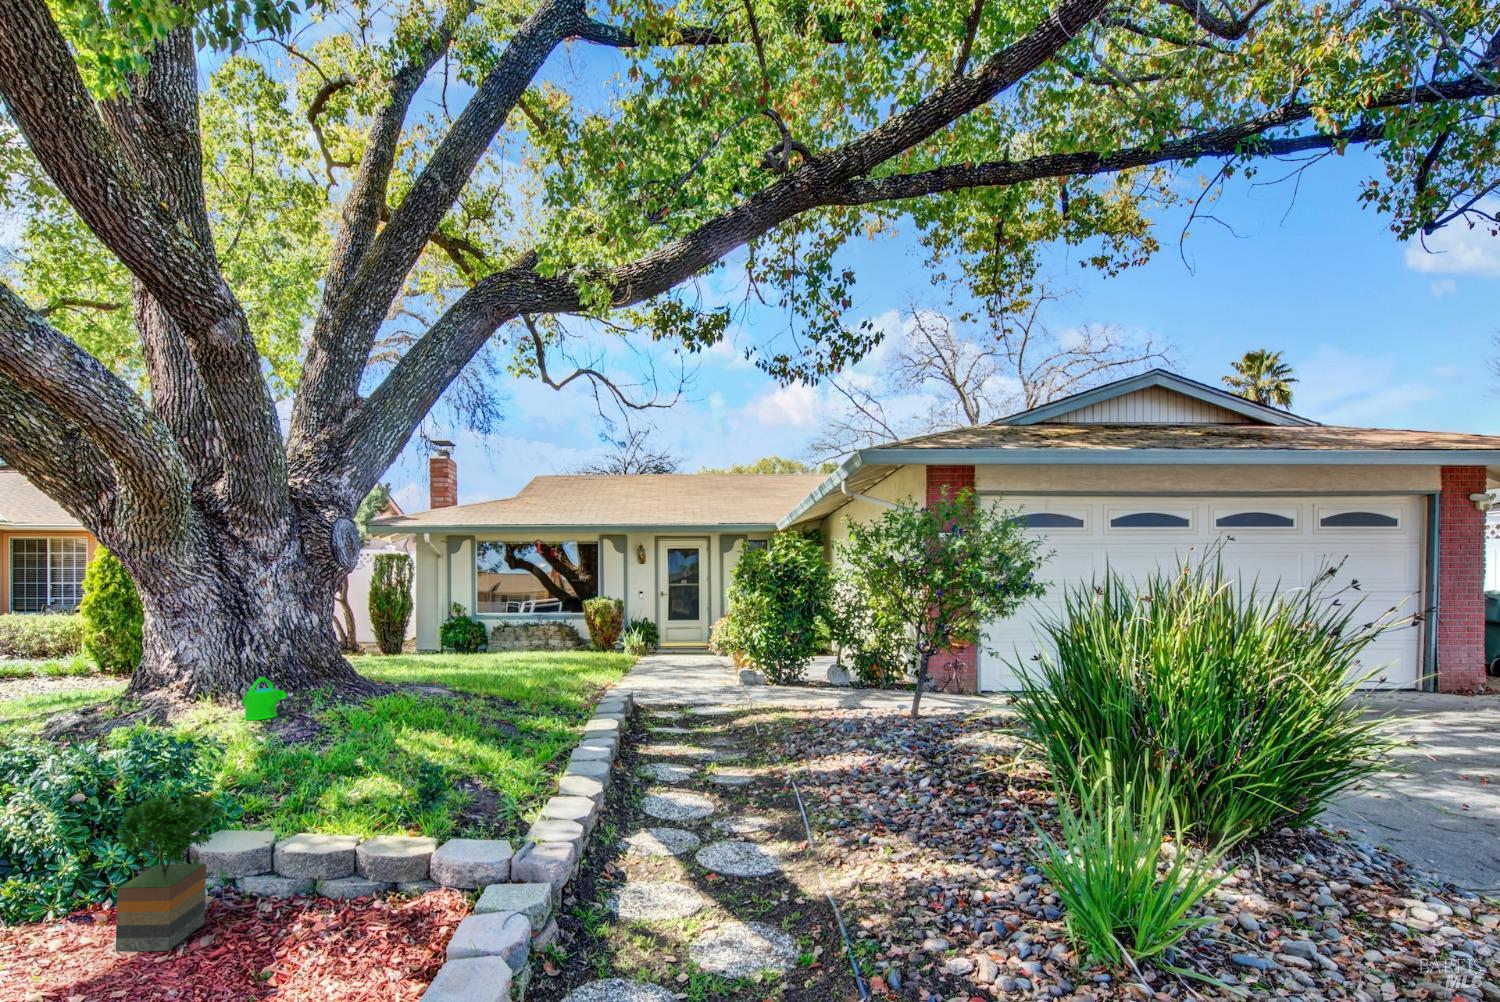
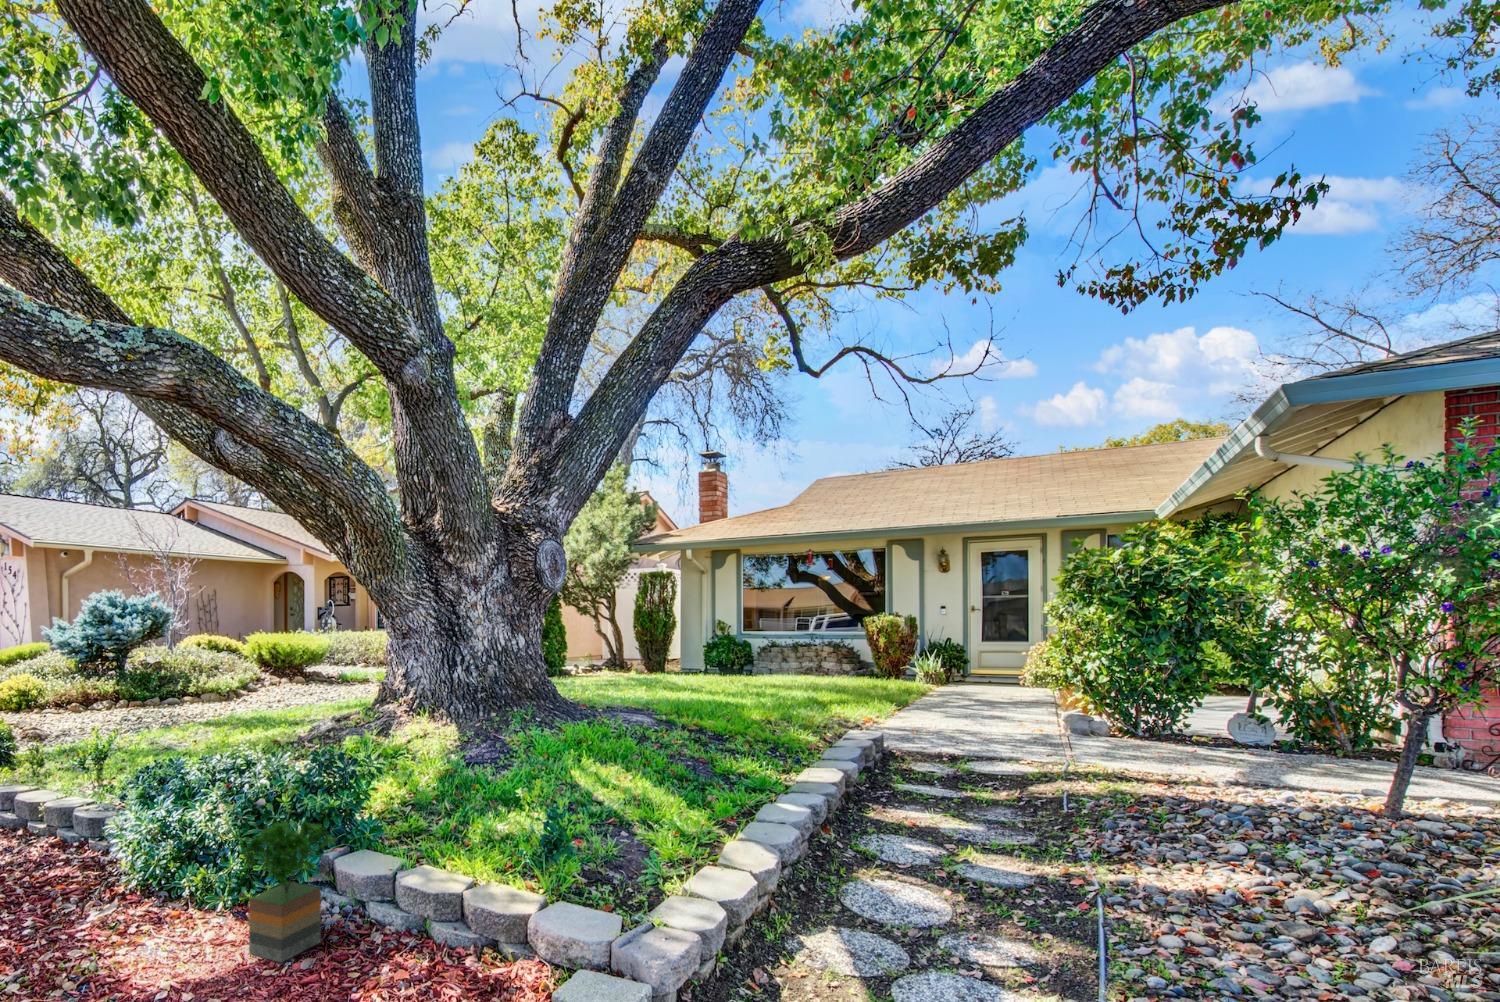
watering can: present [242,677,287,720] -> none [446,700,479,742]

